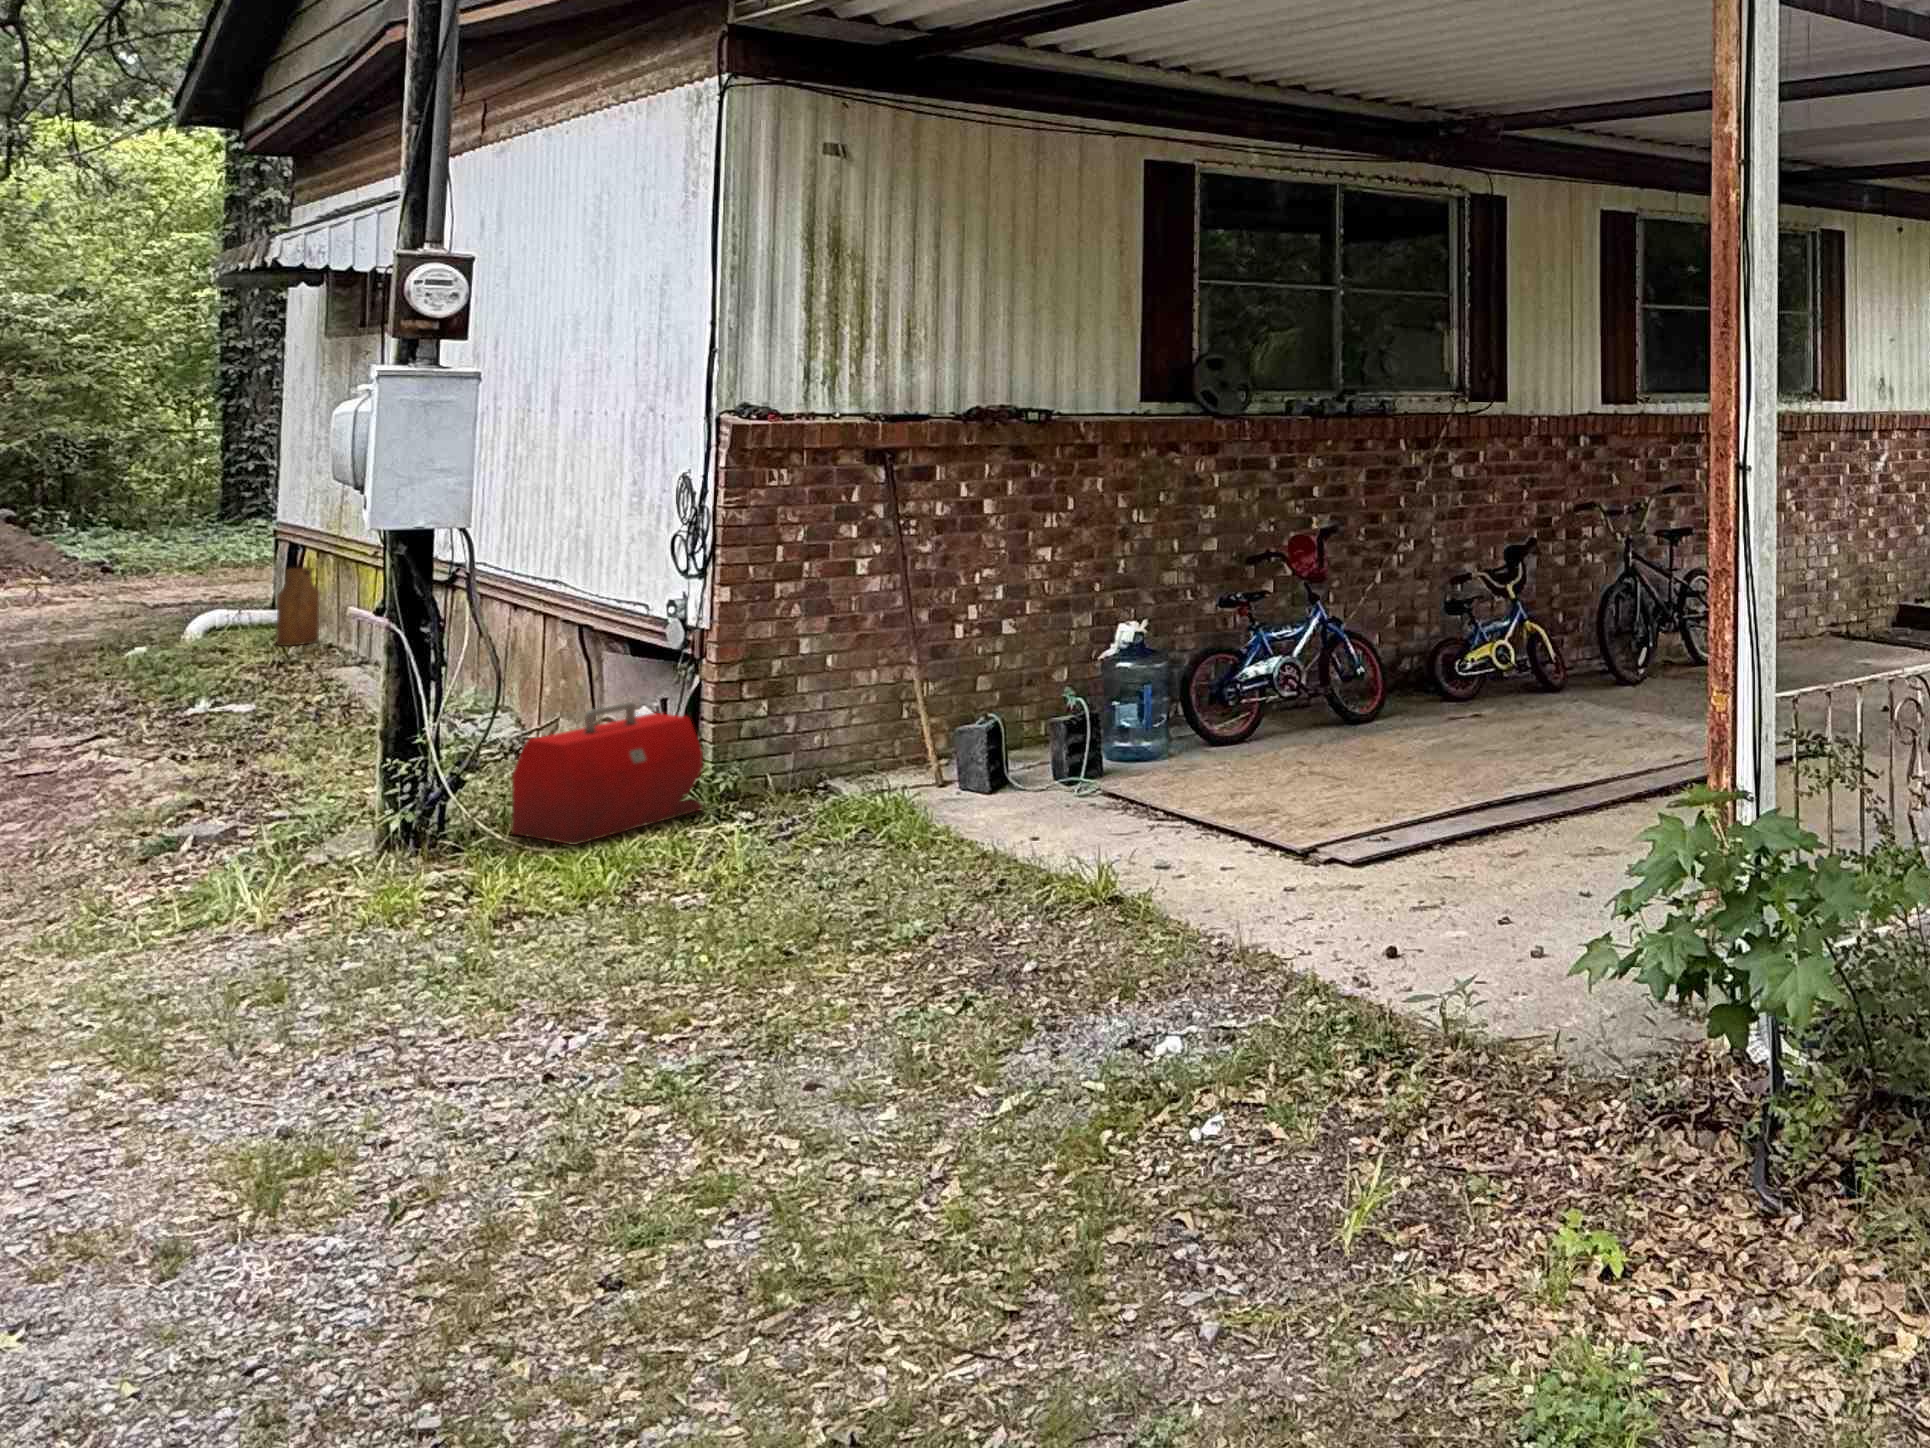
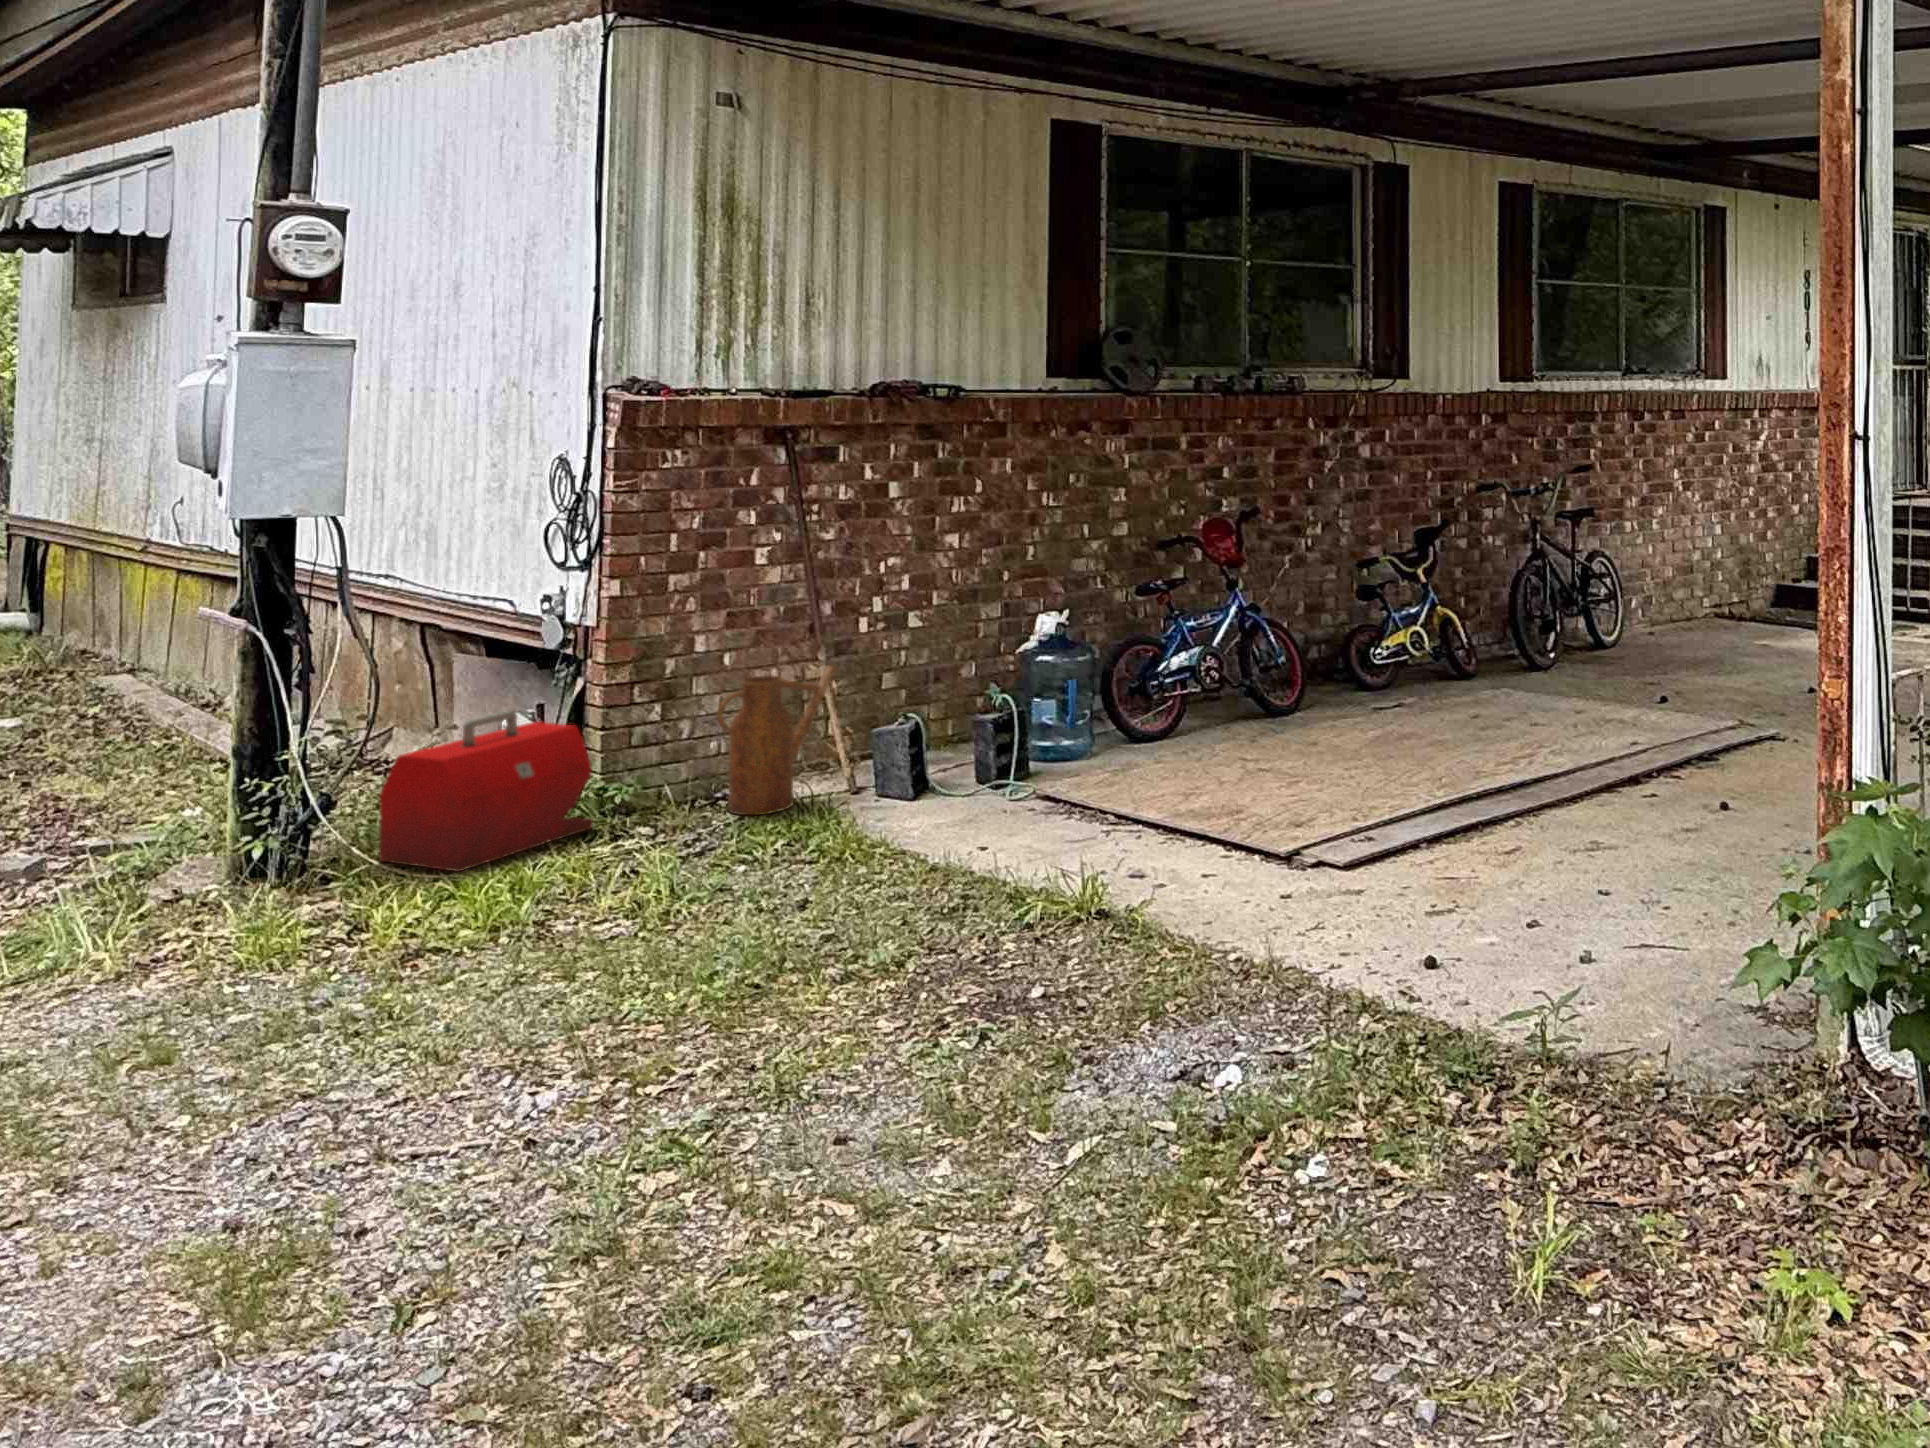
watering can: present [276,568,319,646] -> present [716,666,835,815]

